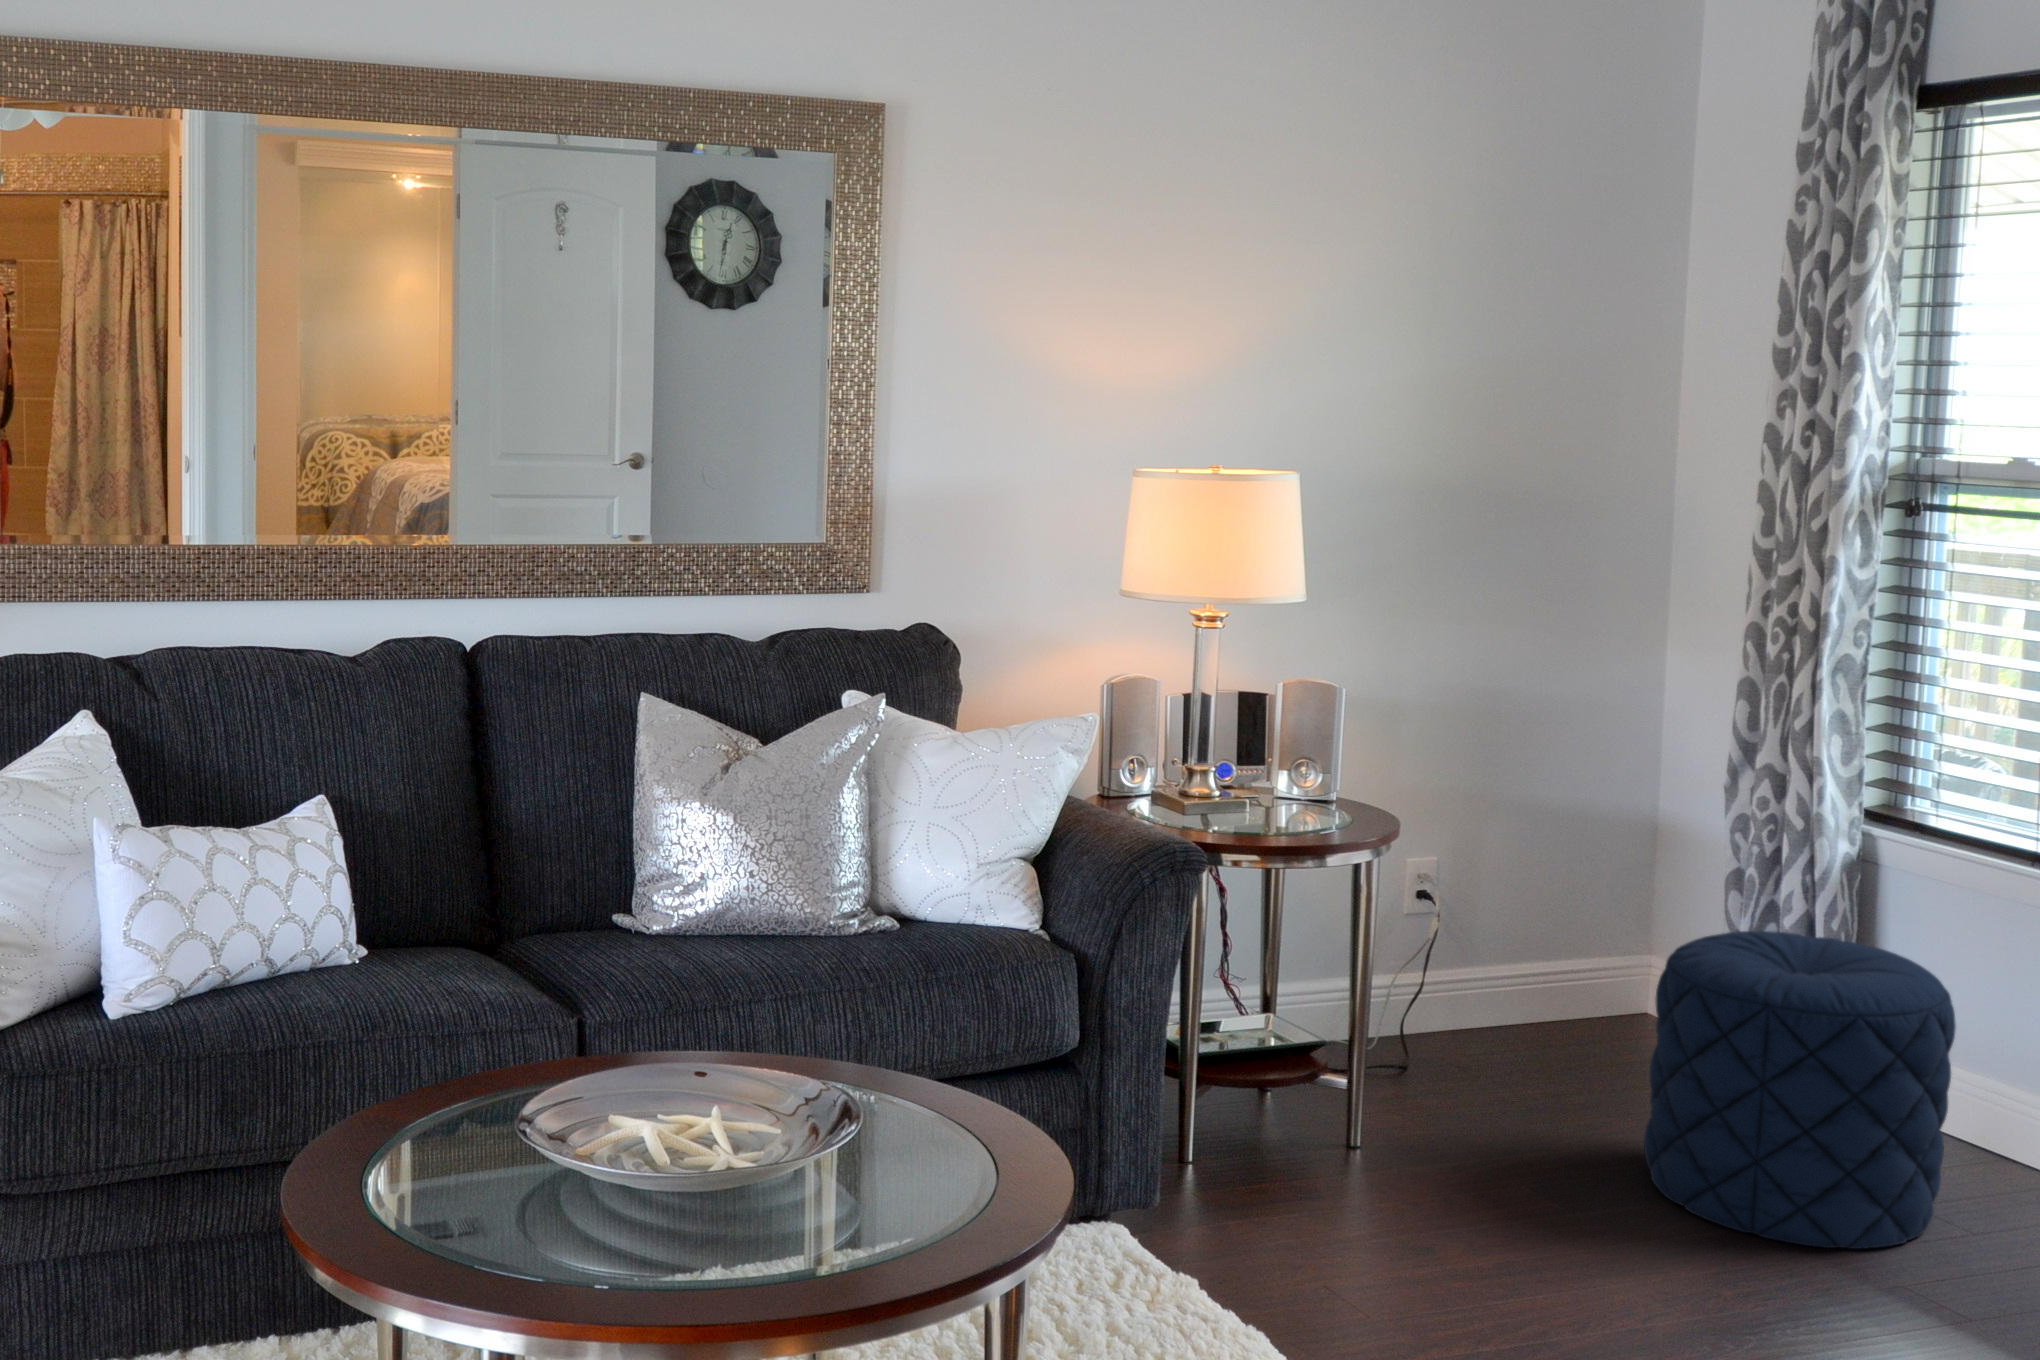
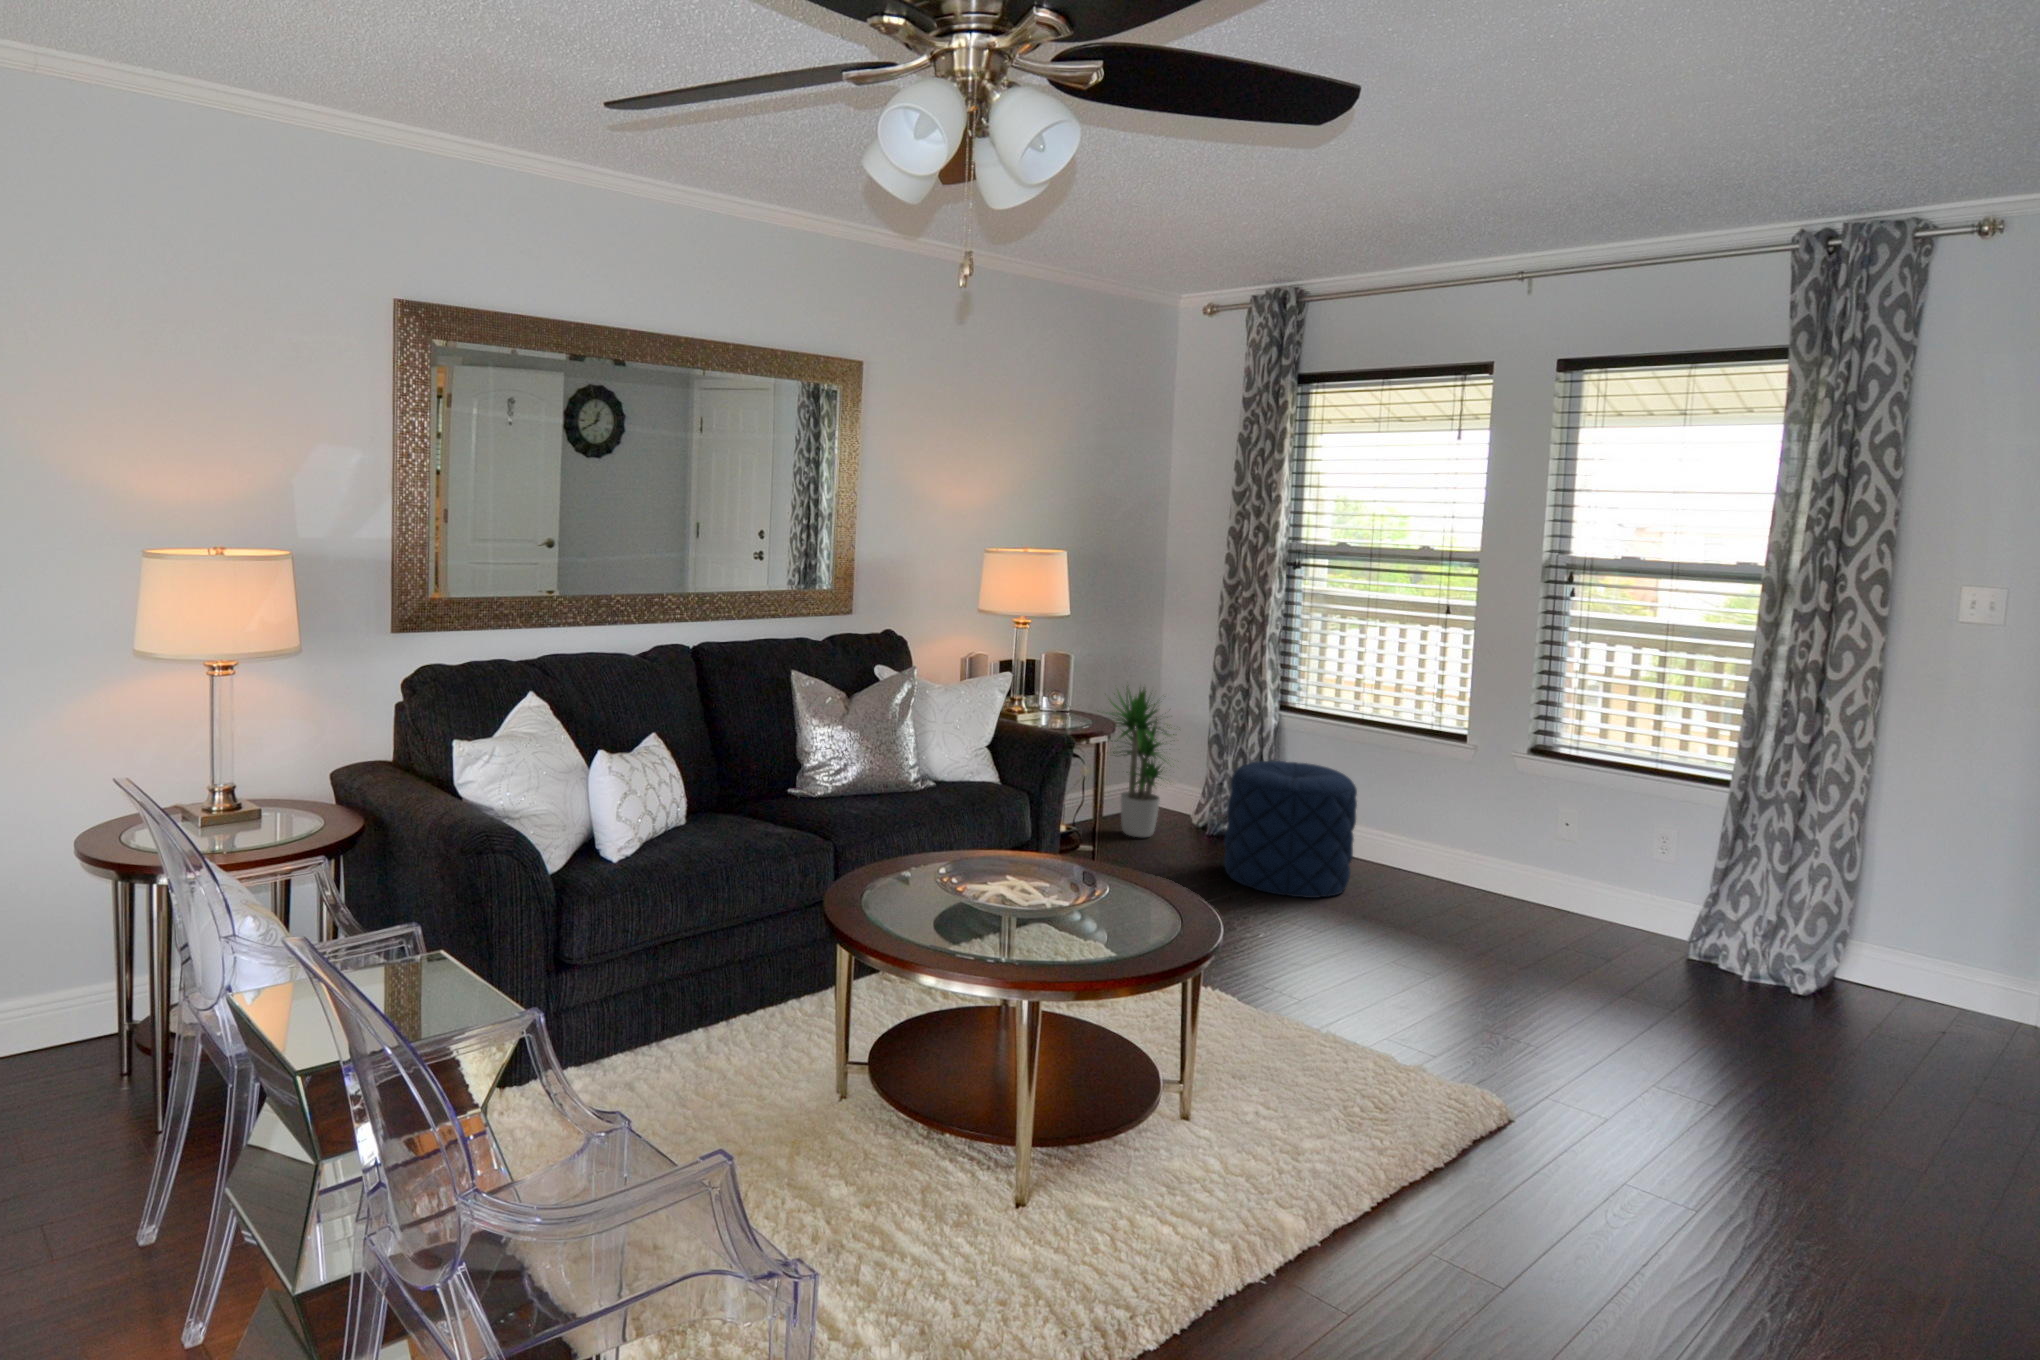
potted plant: none [1438,745,1643,1072] -> present [1106,686,1174,837]

